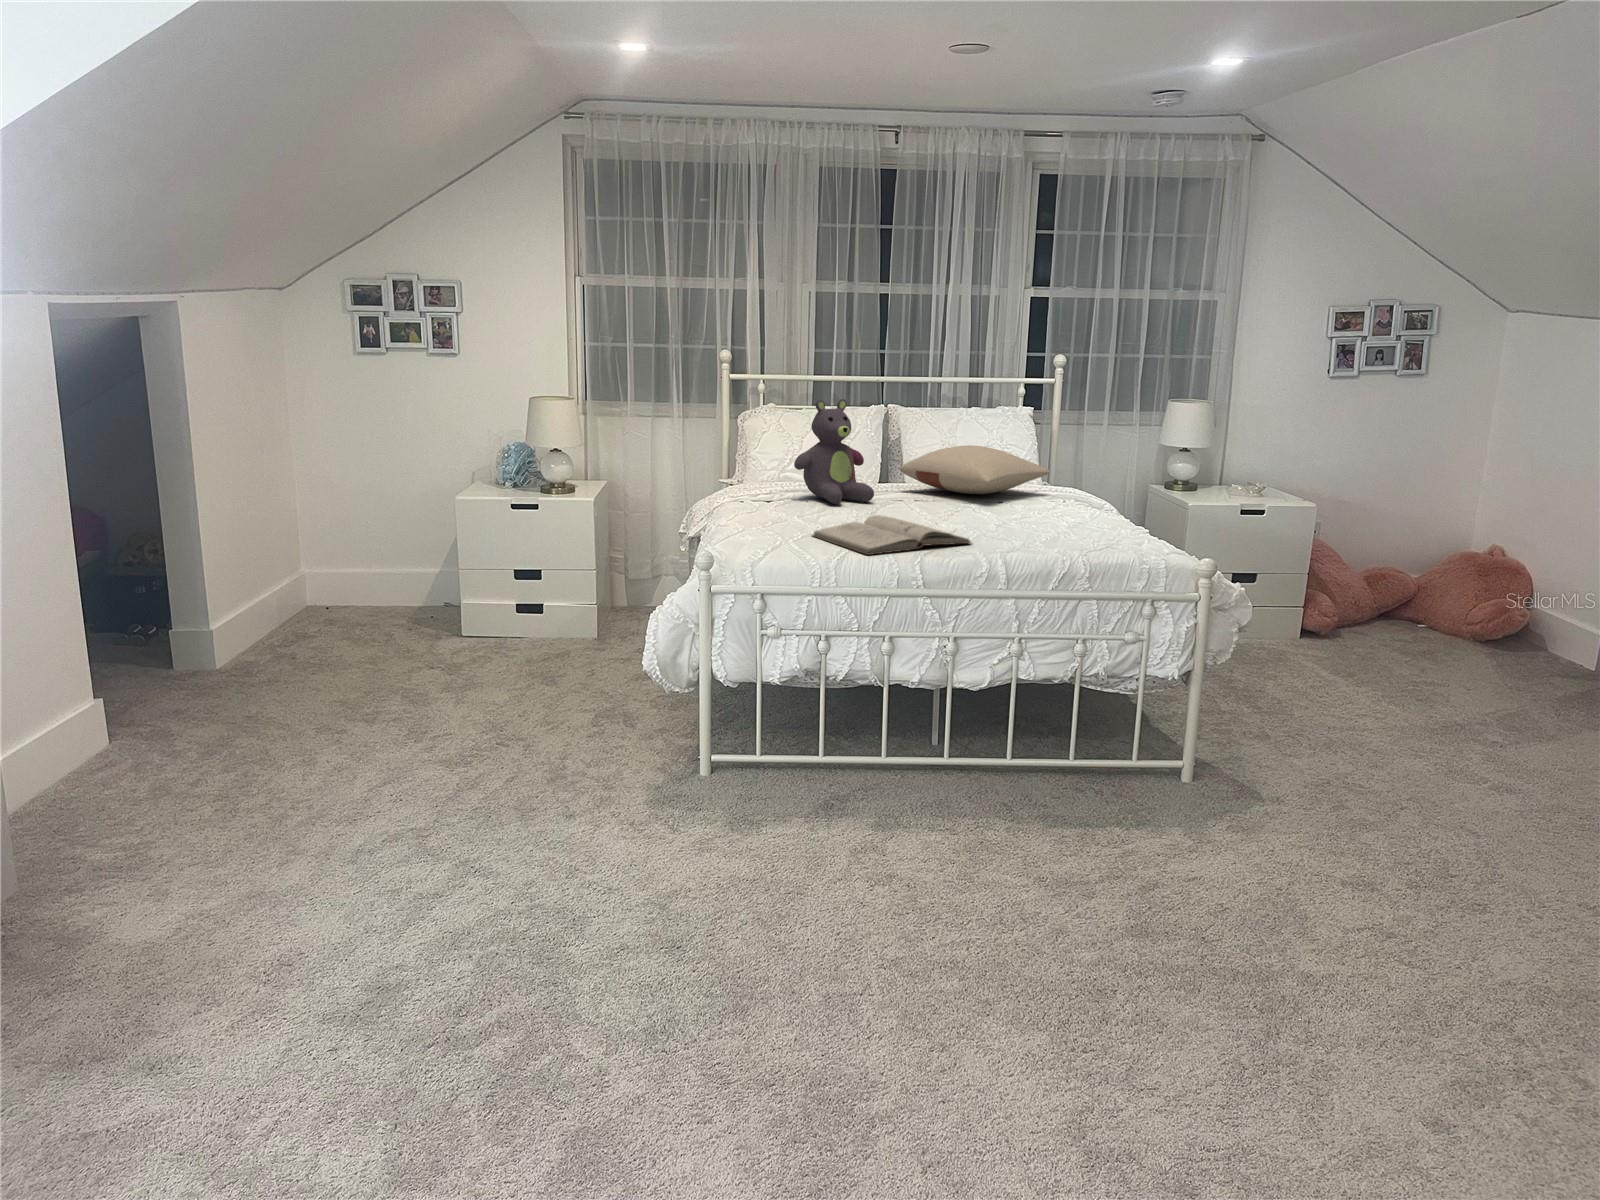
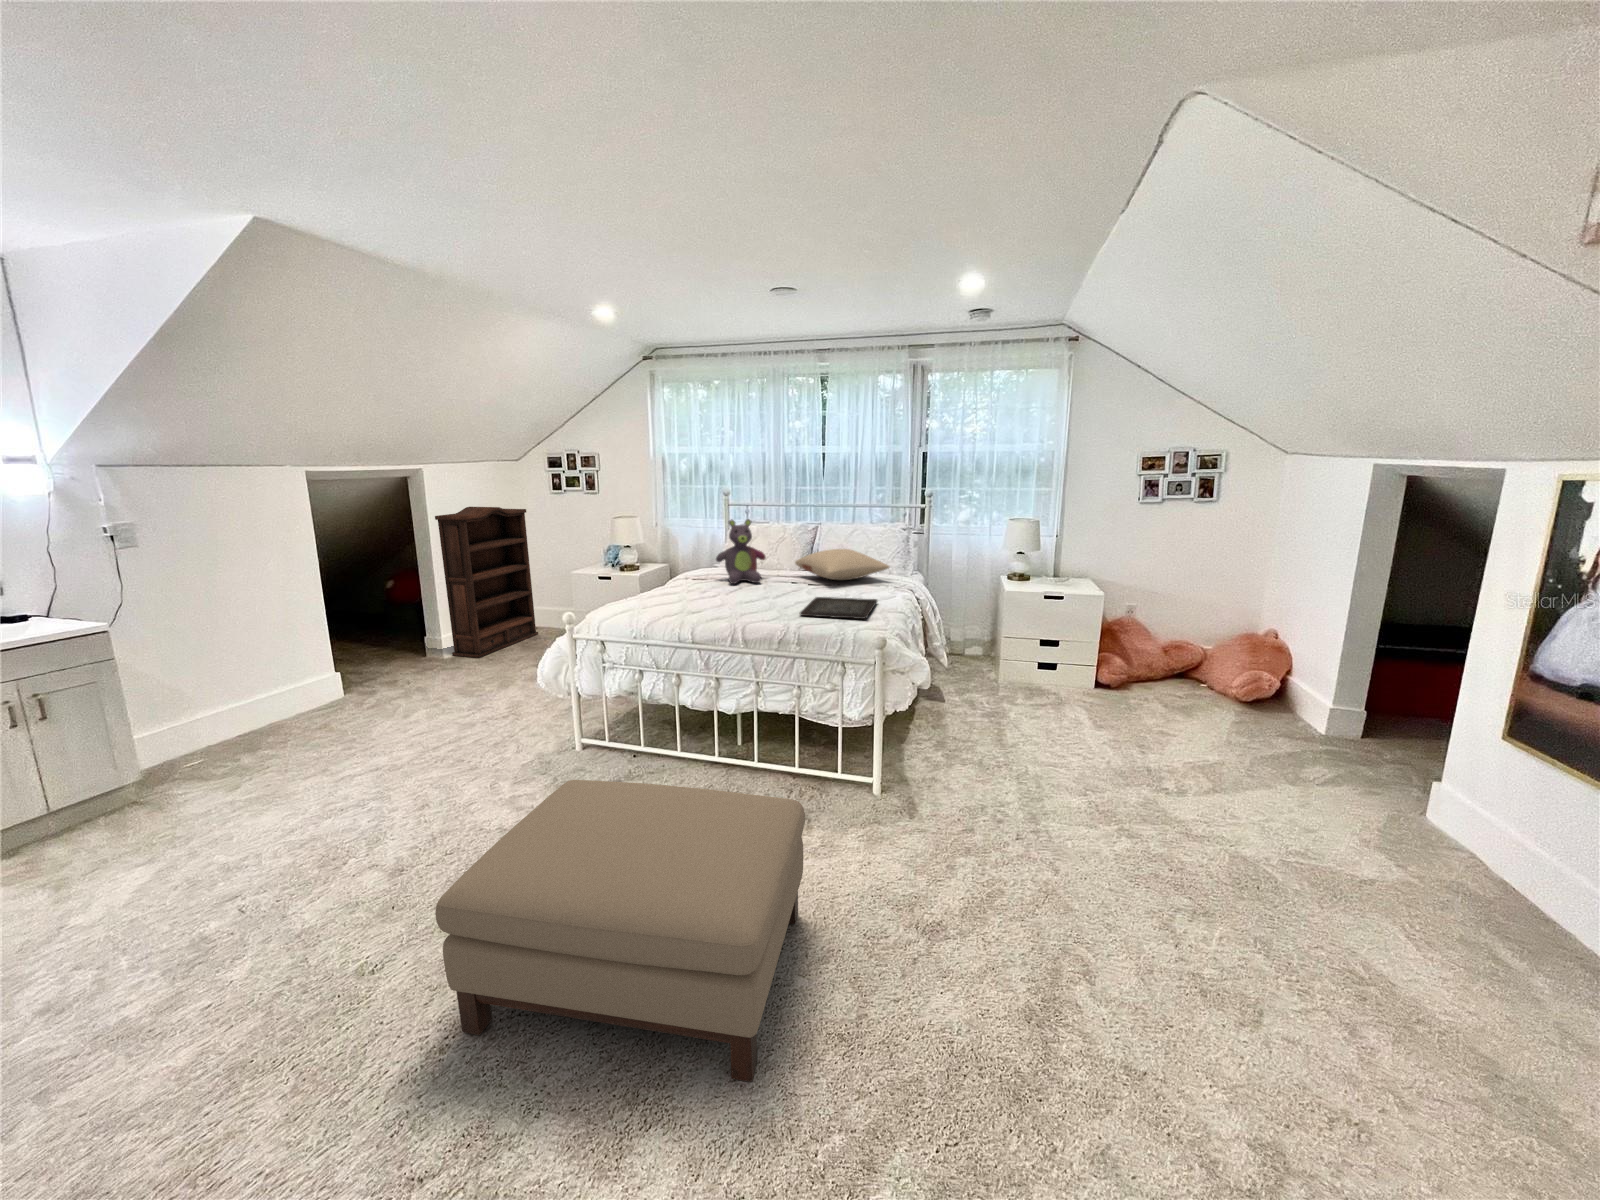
bookshelf: none [208,377,349,662] -> present [435,507,538,658]
book: present [812,515,971,555] -> none [671,593,759,620]
tray: none [1002,517,1127,542] -> present [800,597,877,619]
ottoman: none [954,759,1447,1085] -> present [435,780,805,1082]

